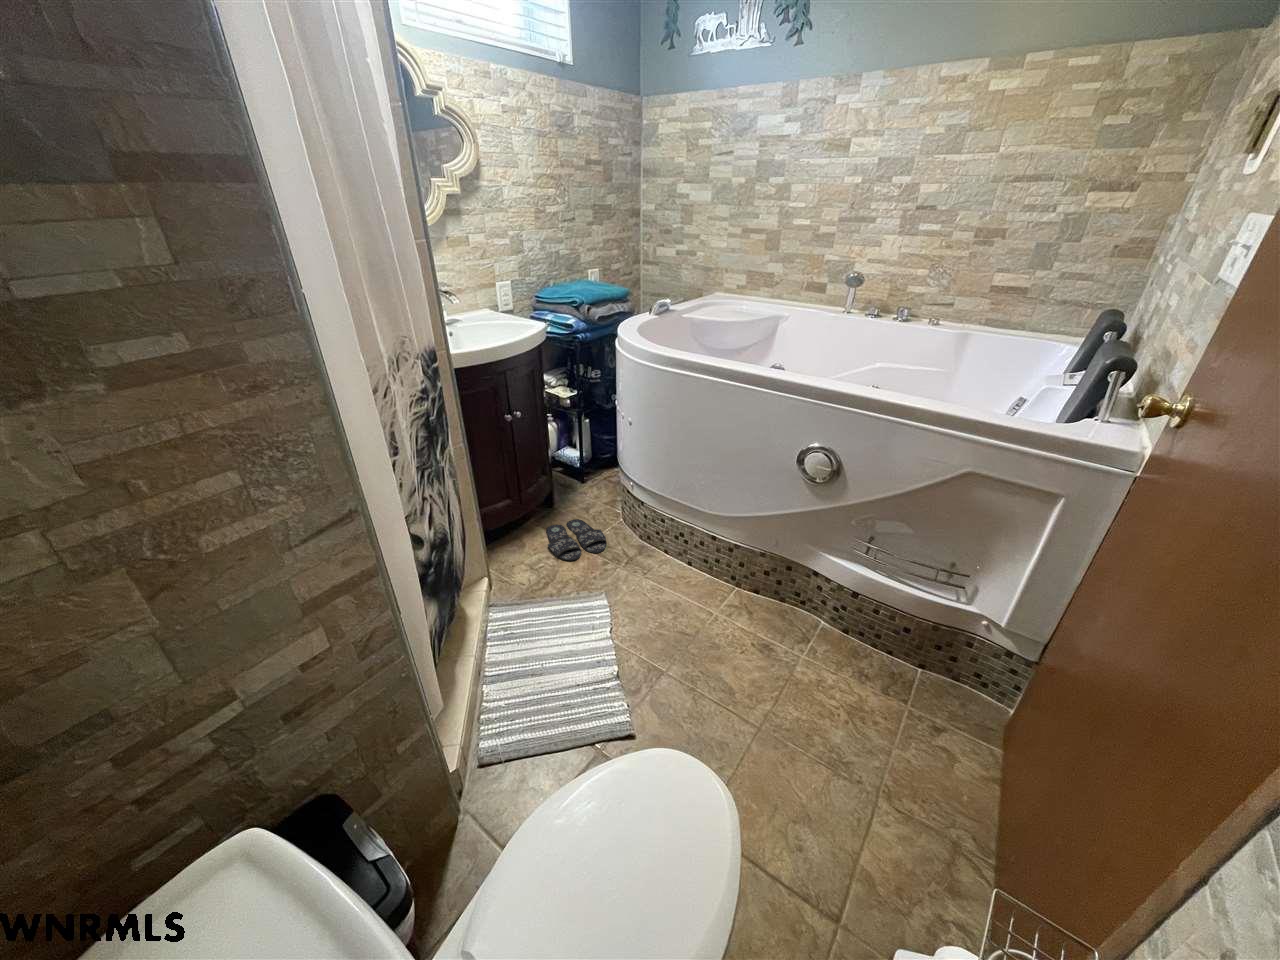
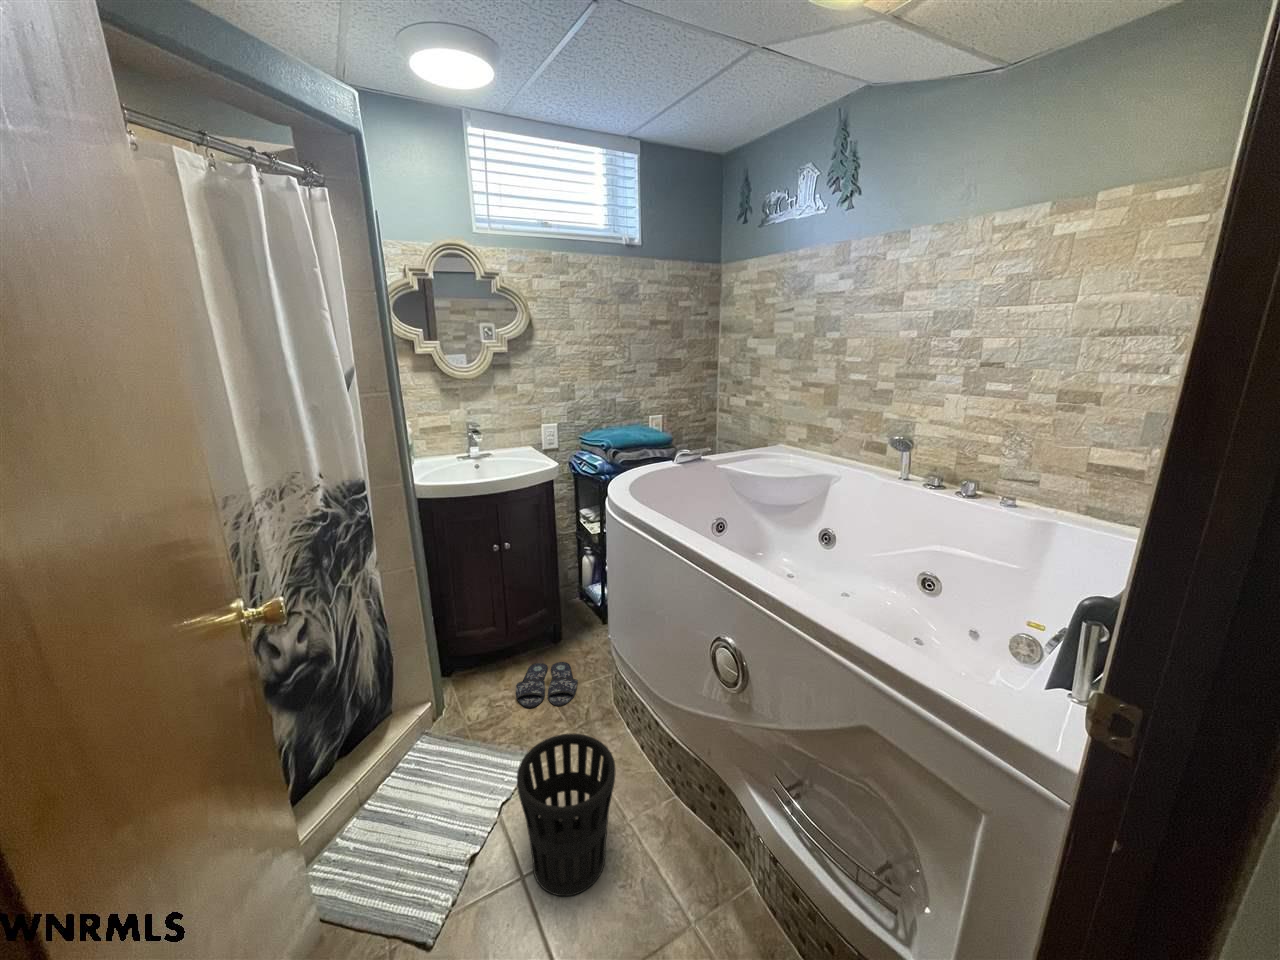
wastebasket: none [660,552,744,673] -> present [517,733,615,896]

